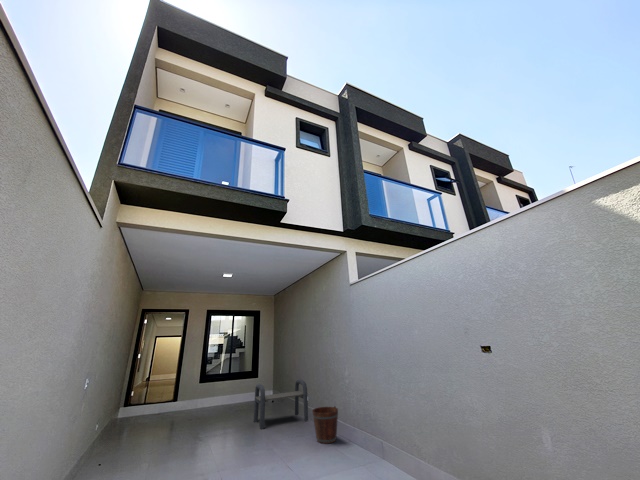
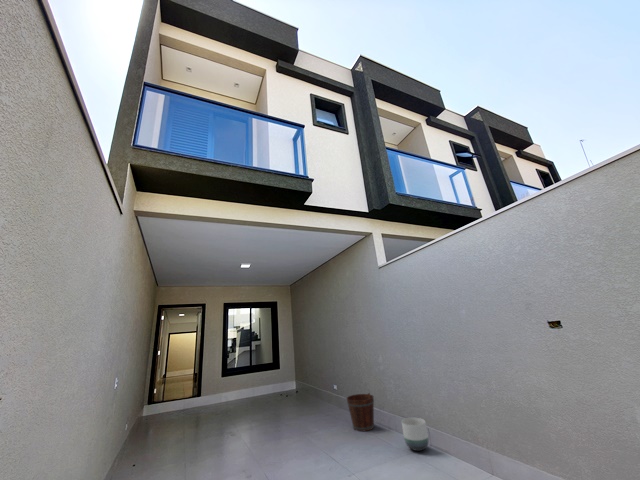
bench: present [254,379,308,429] -> none [282,368,338,420]
planter: none [357,432,381,465] -> present [402,418,428,451]

